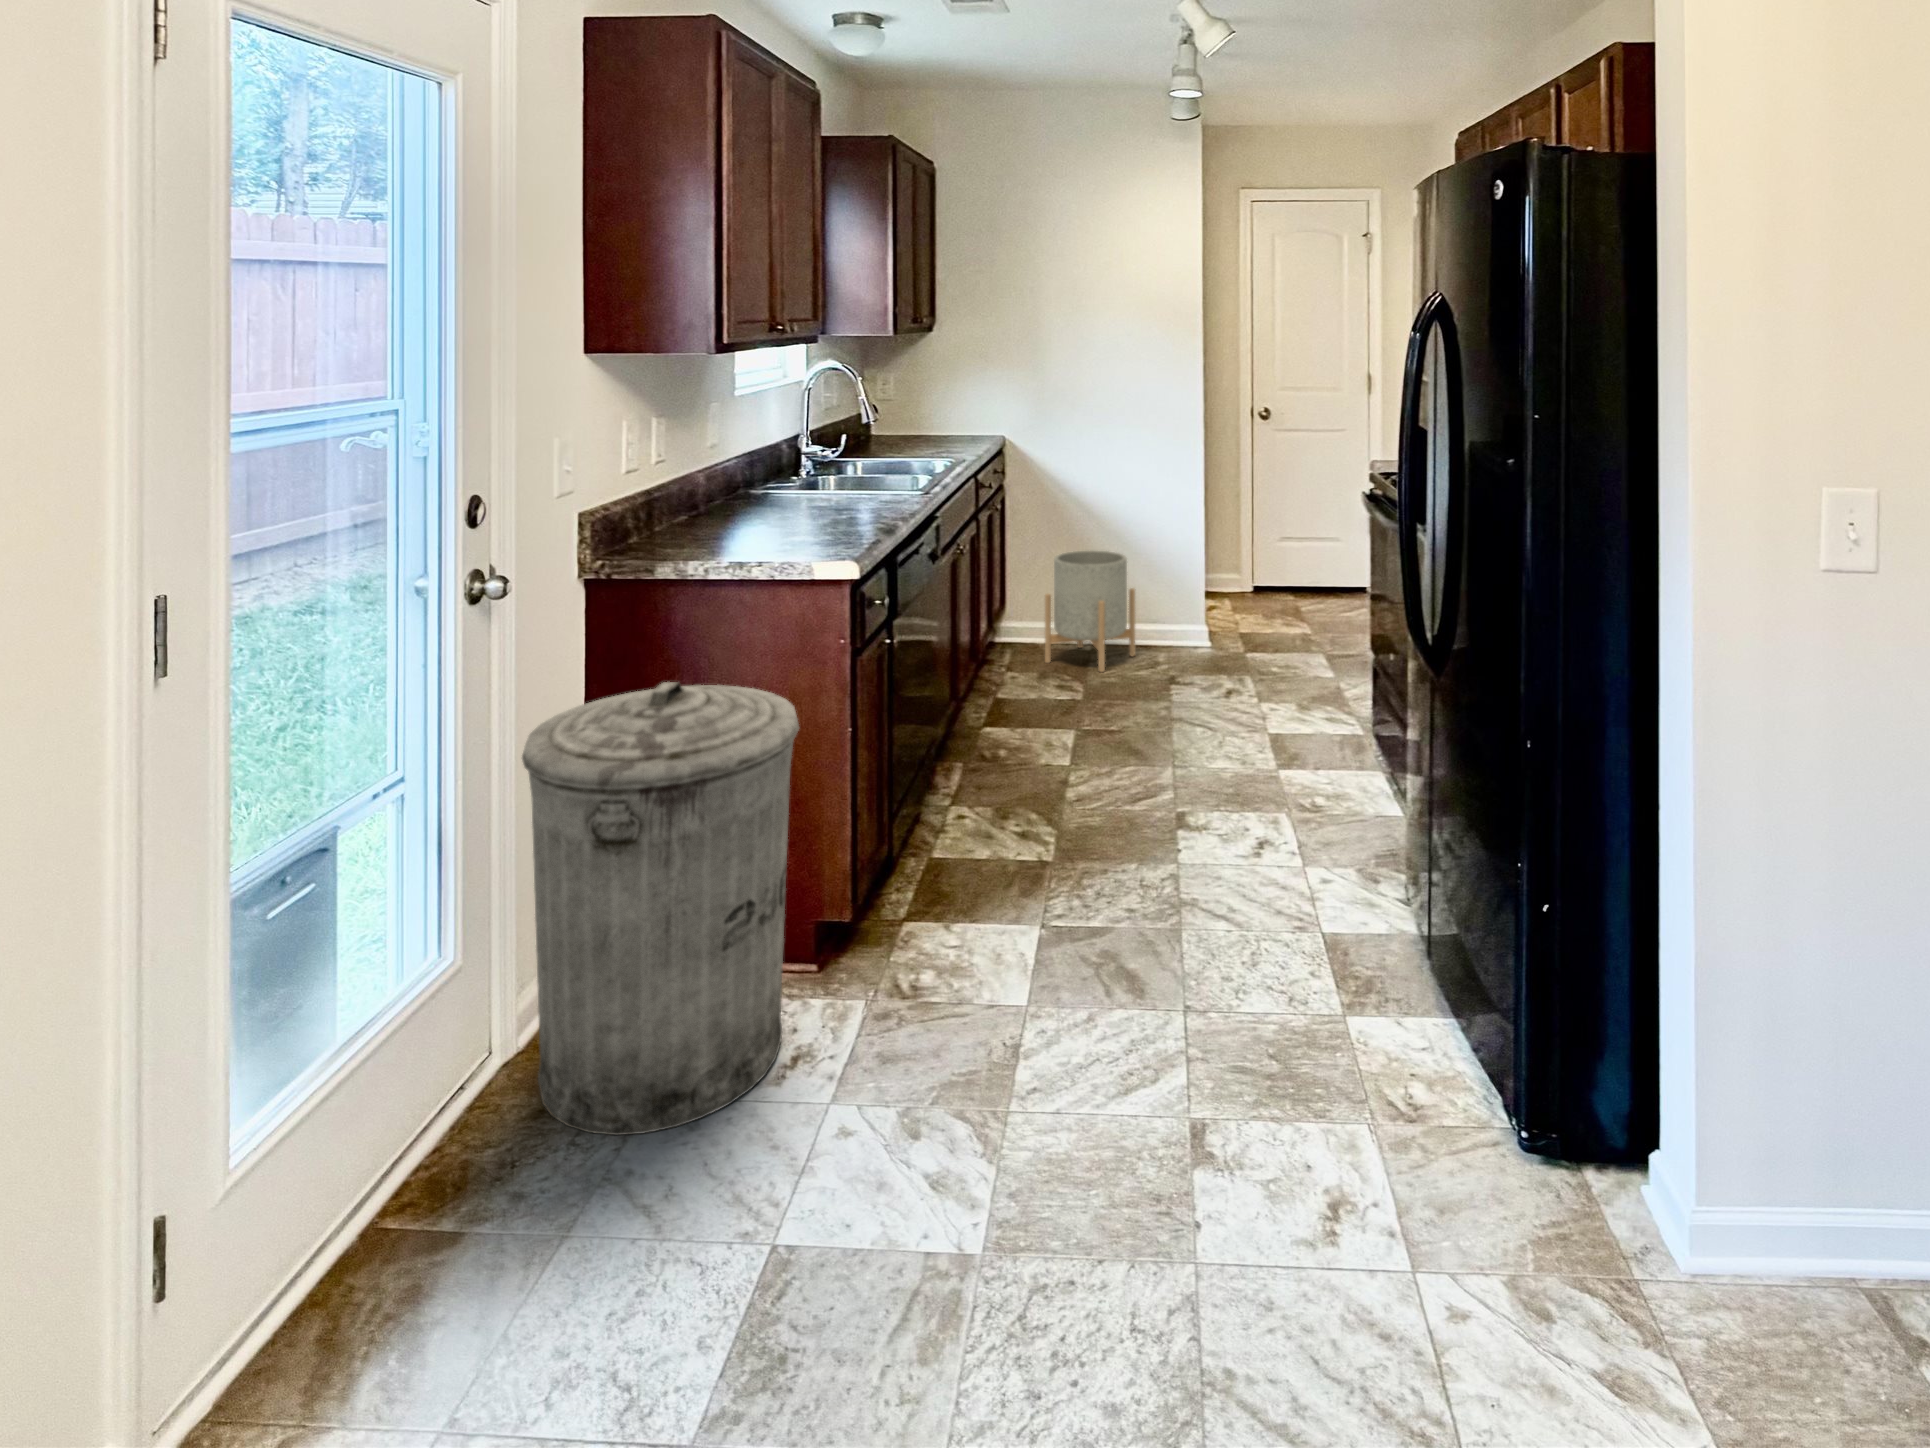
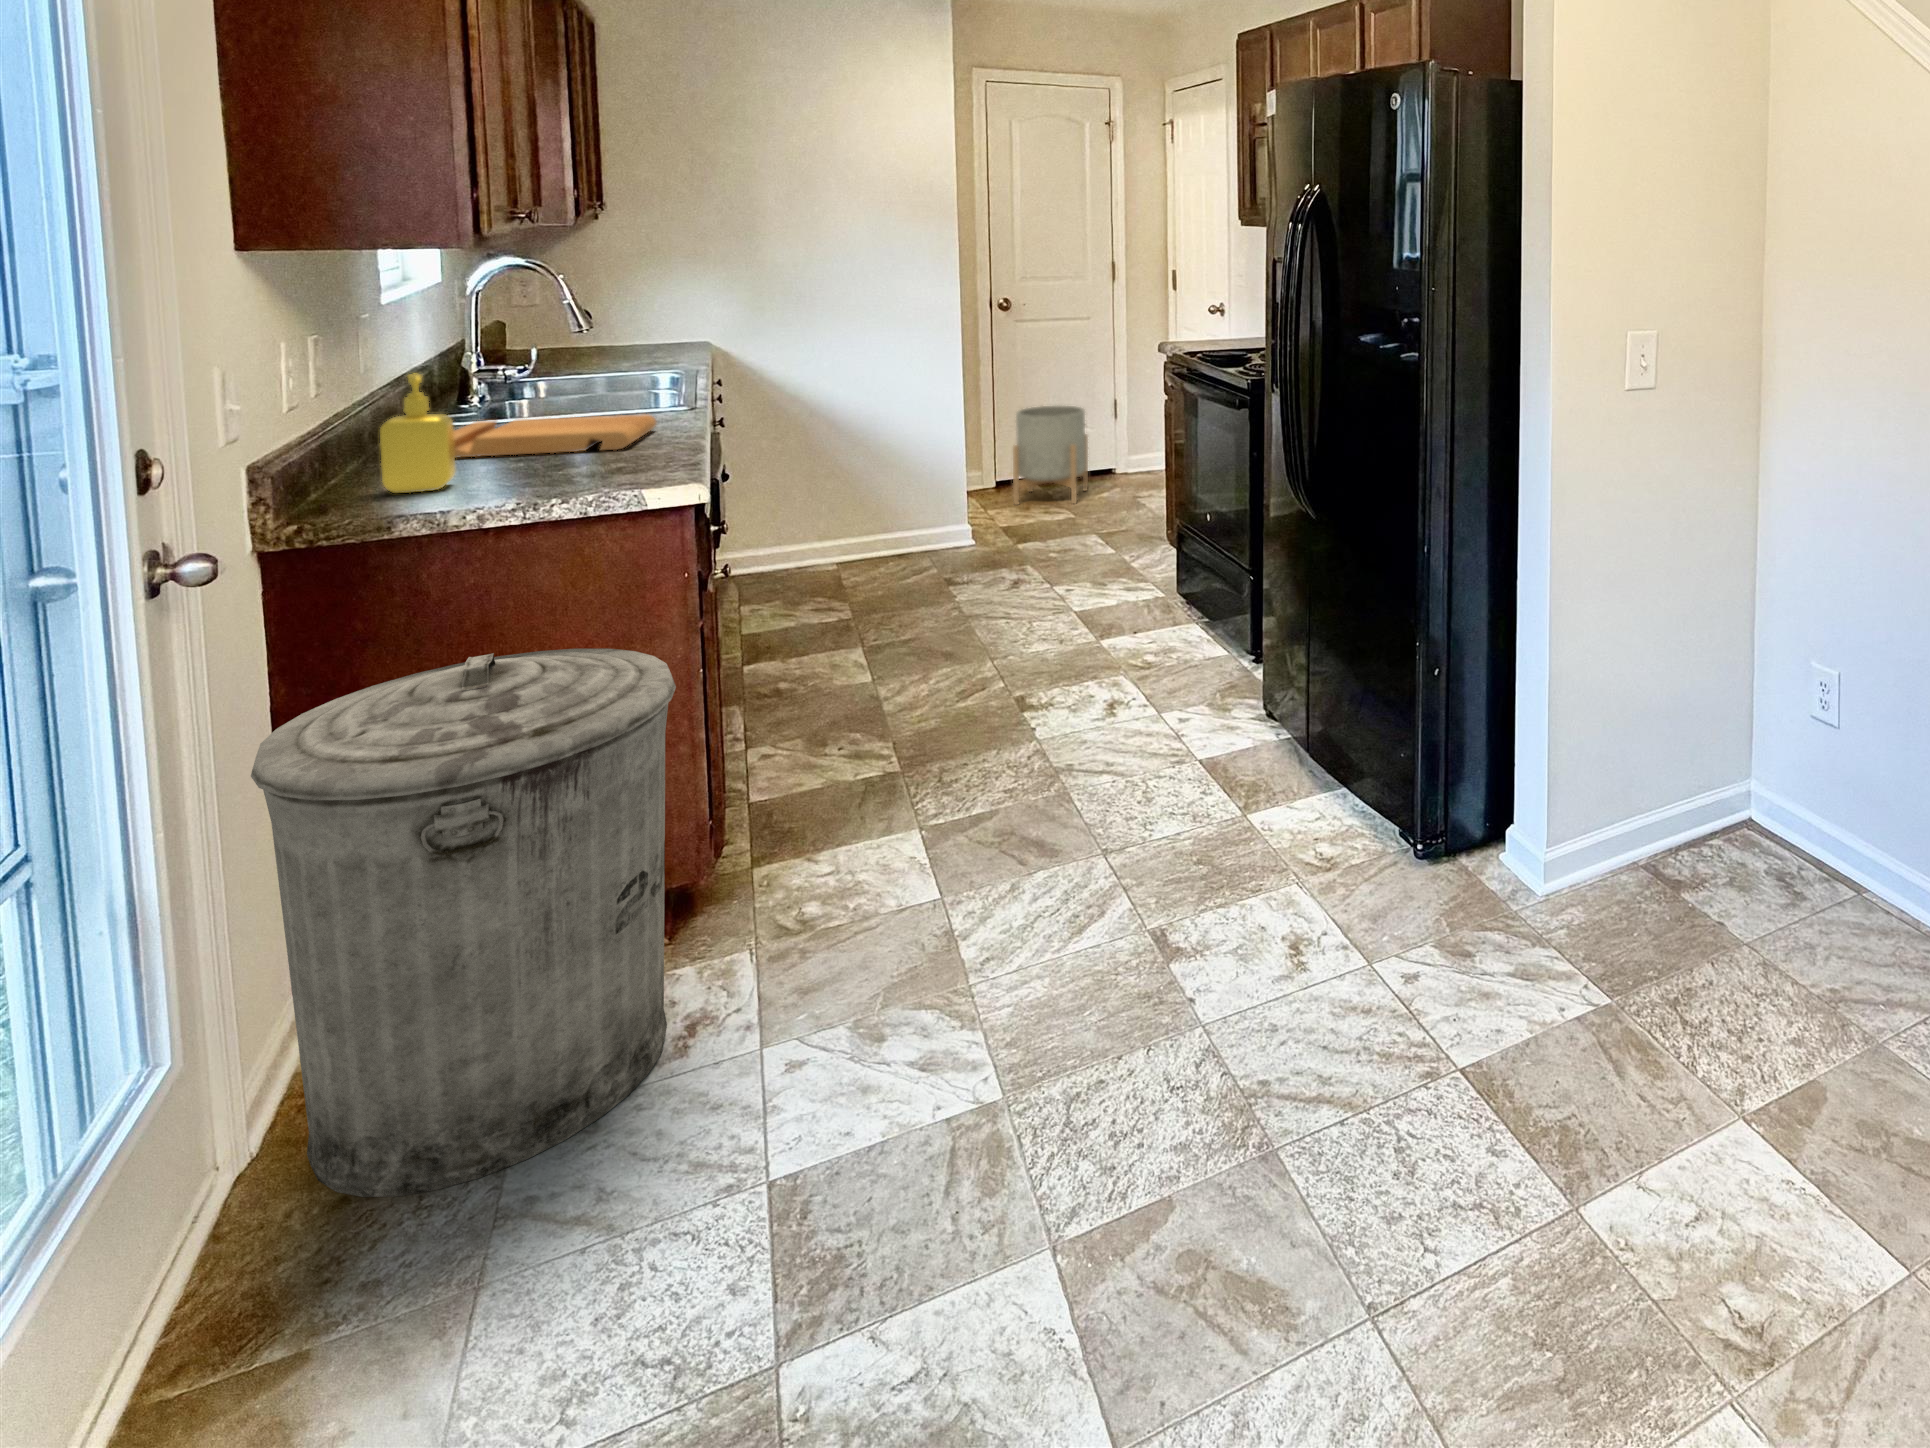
soap dispenser: none [686,451,732,544] -> present [380,374,455,493]
cutting board: none [735,493,889,524] -> present [454,414,657,458]
planter: present [1045,551,1135,672] -> present [1013,406,1088,505]

